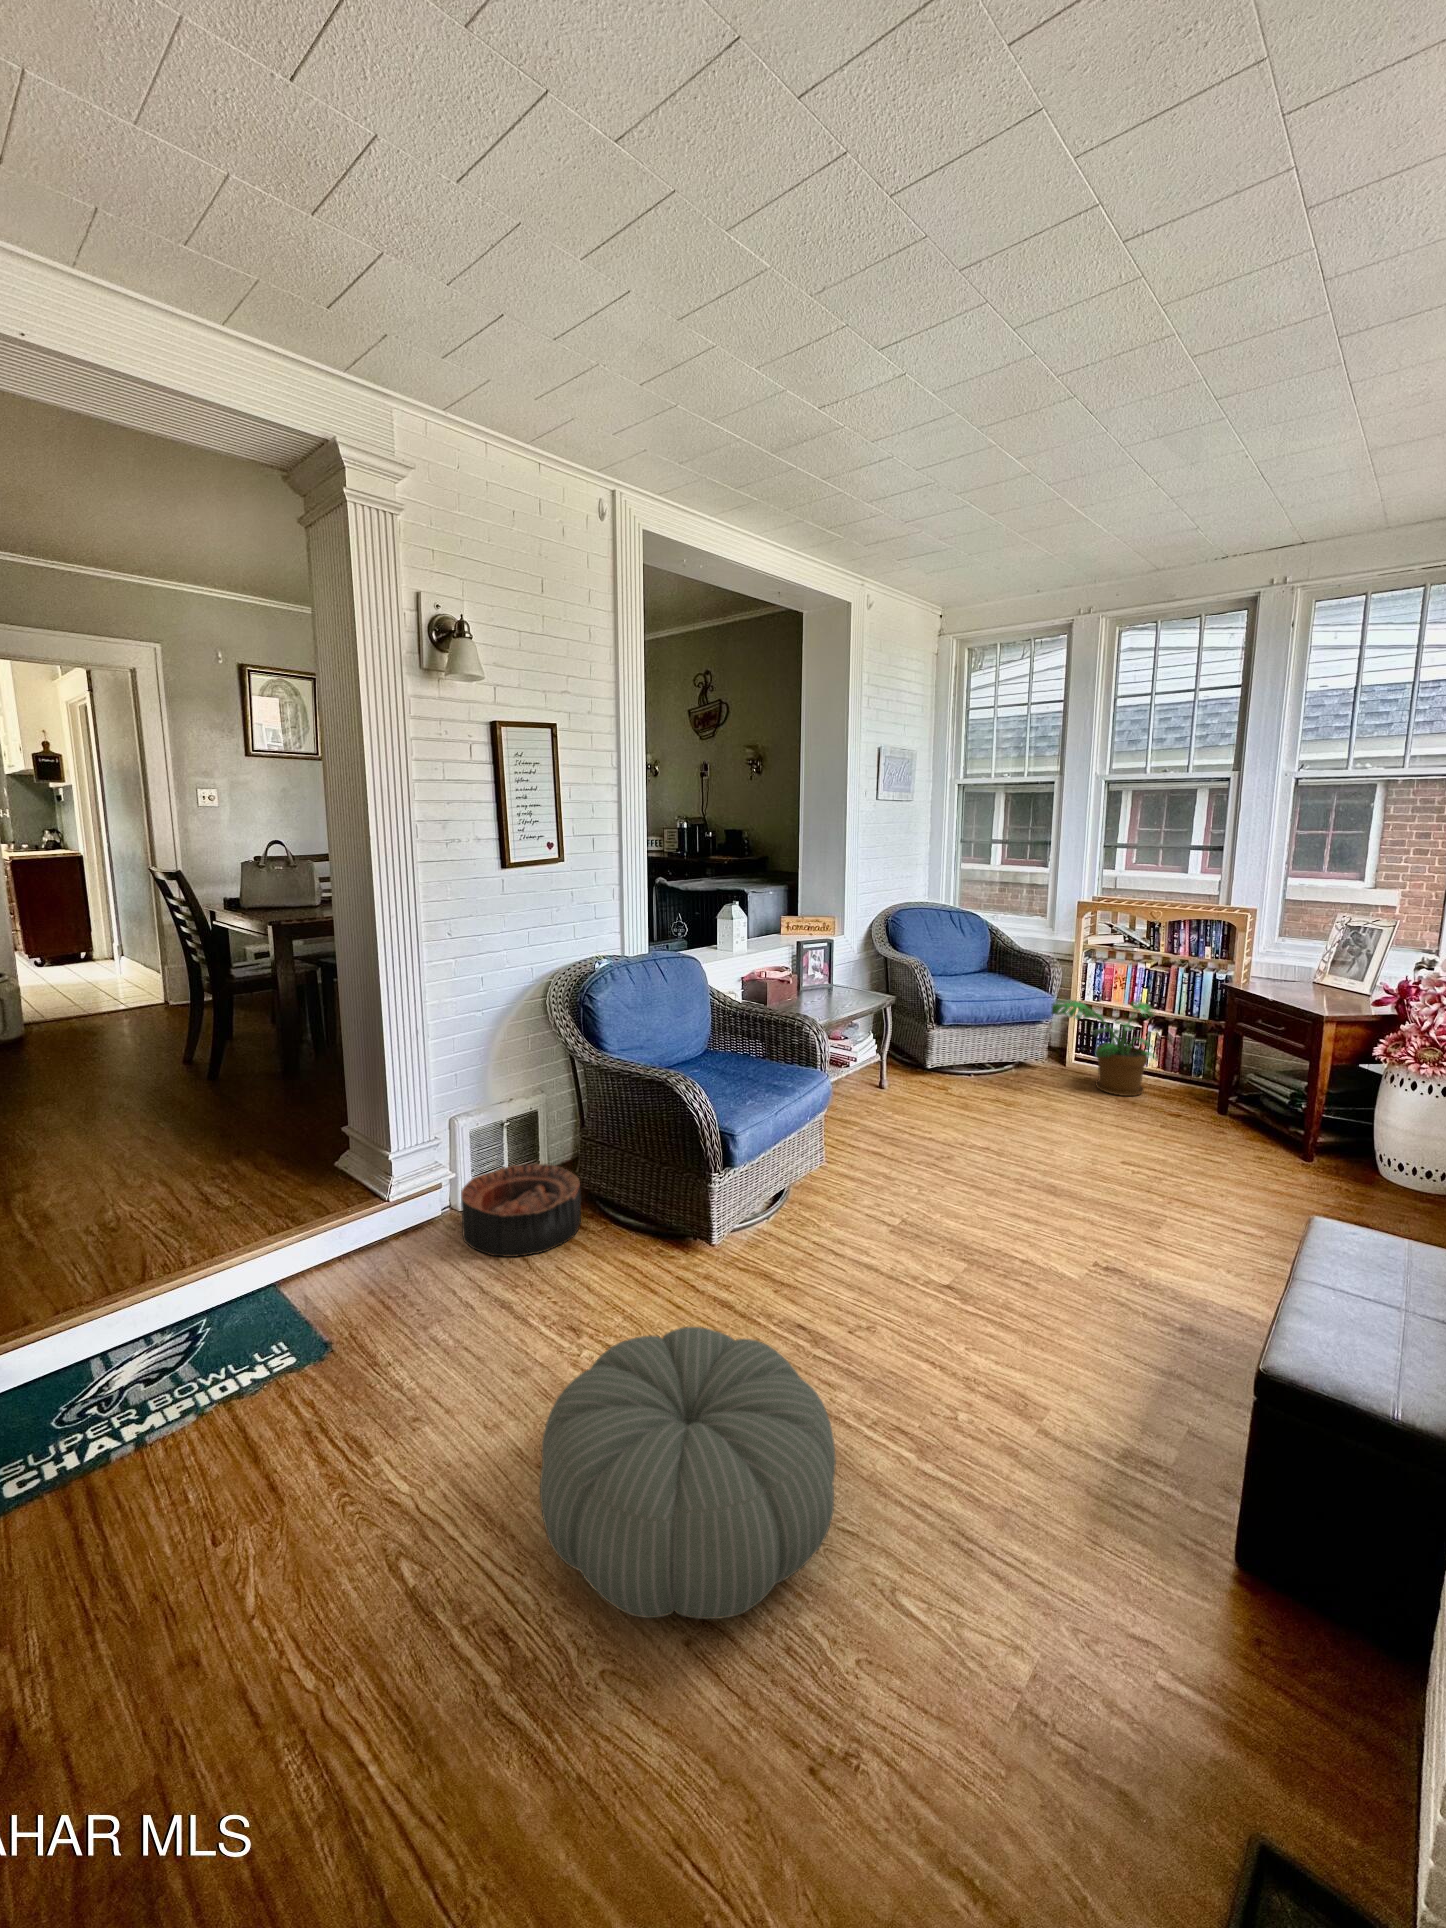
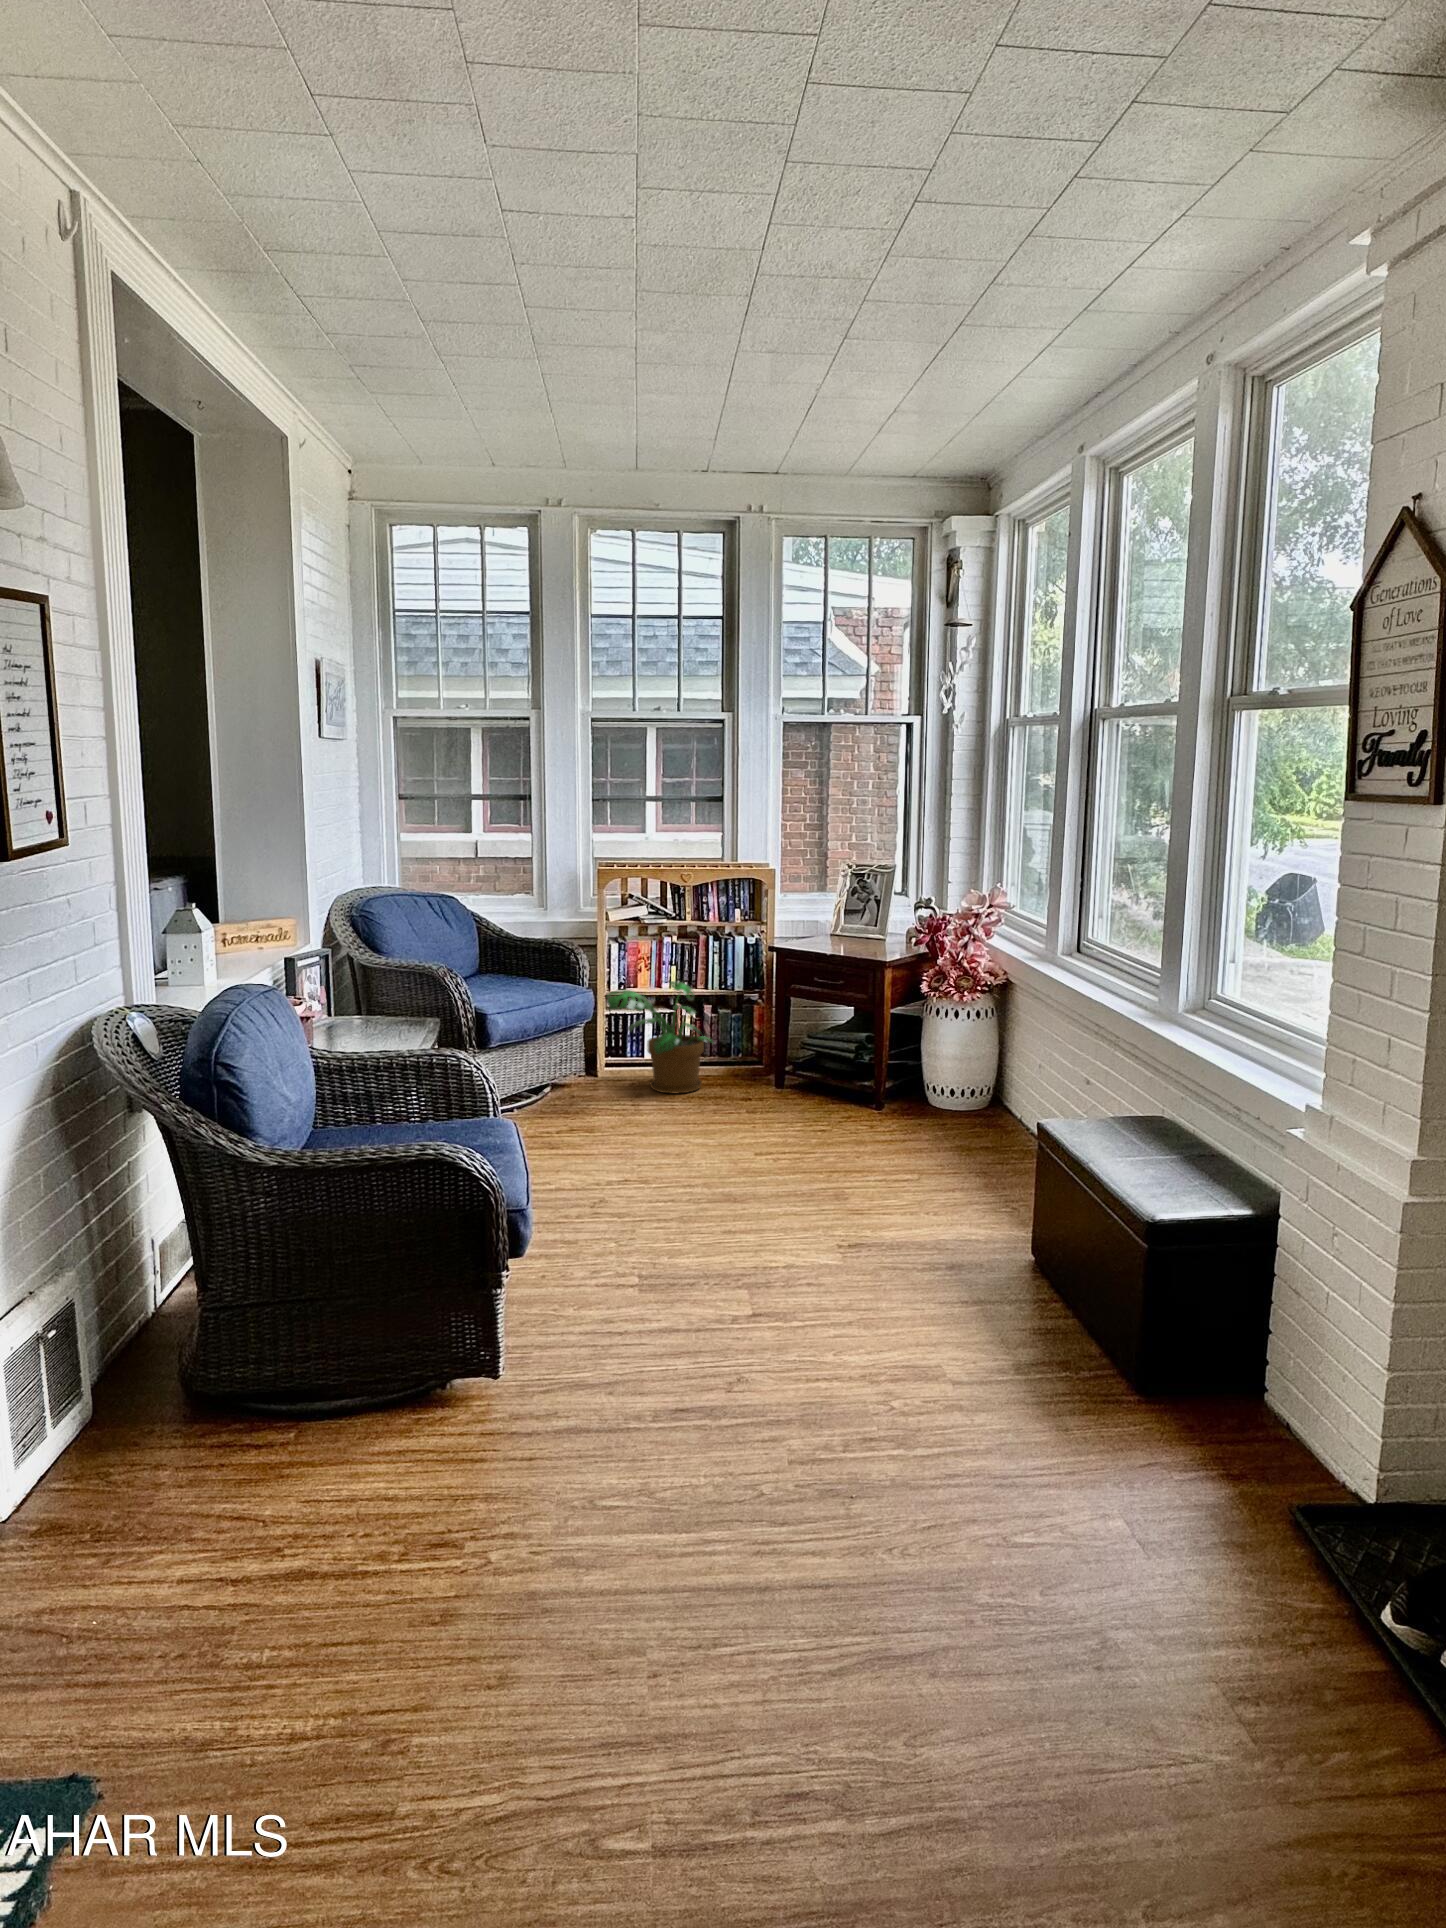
basket: present [461,1164,581,1257] -> none [47,1372,273,1547]
pouf: present [540,1327,836,1619] -> none [625,1399,980,1698]

